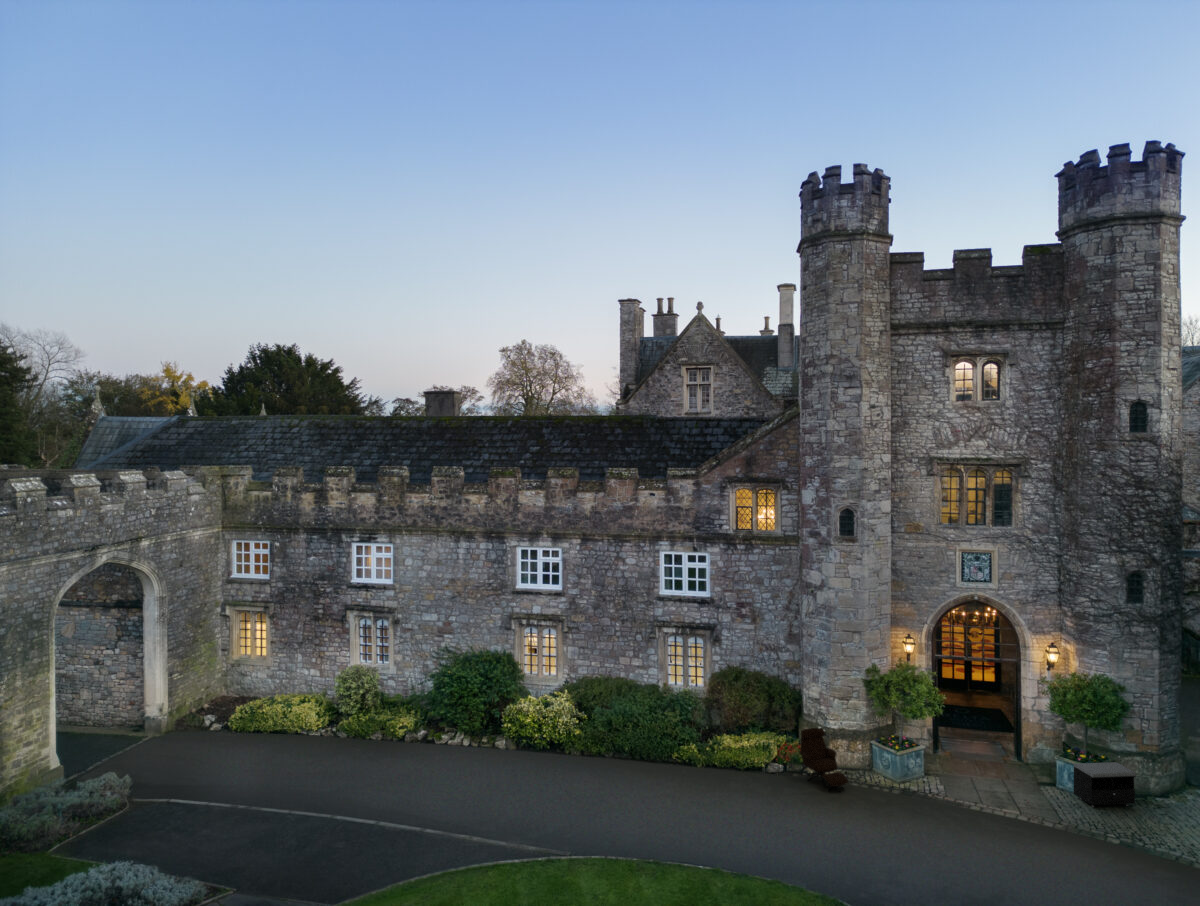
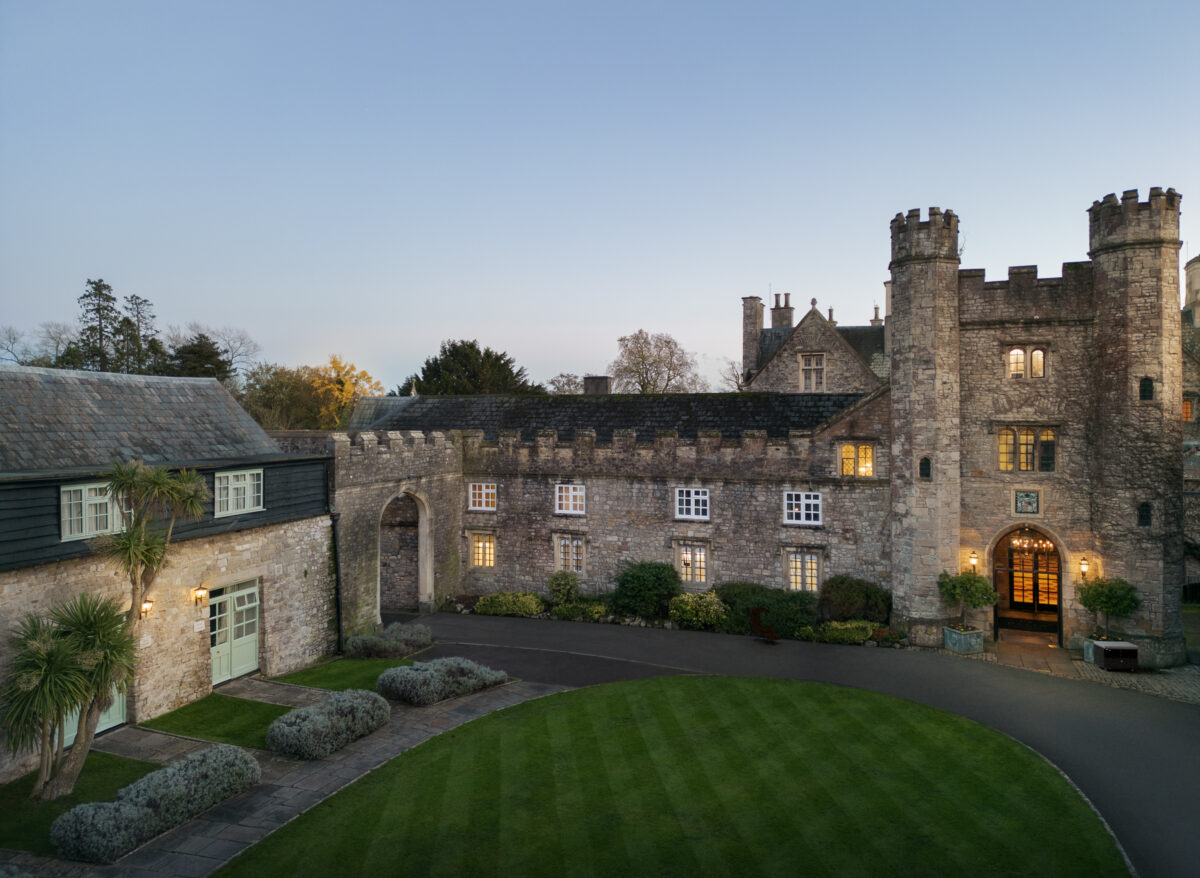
lounge chair: present [800,728,848,790] -> present [750,607,780,642]

